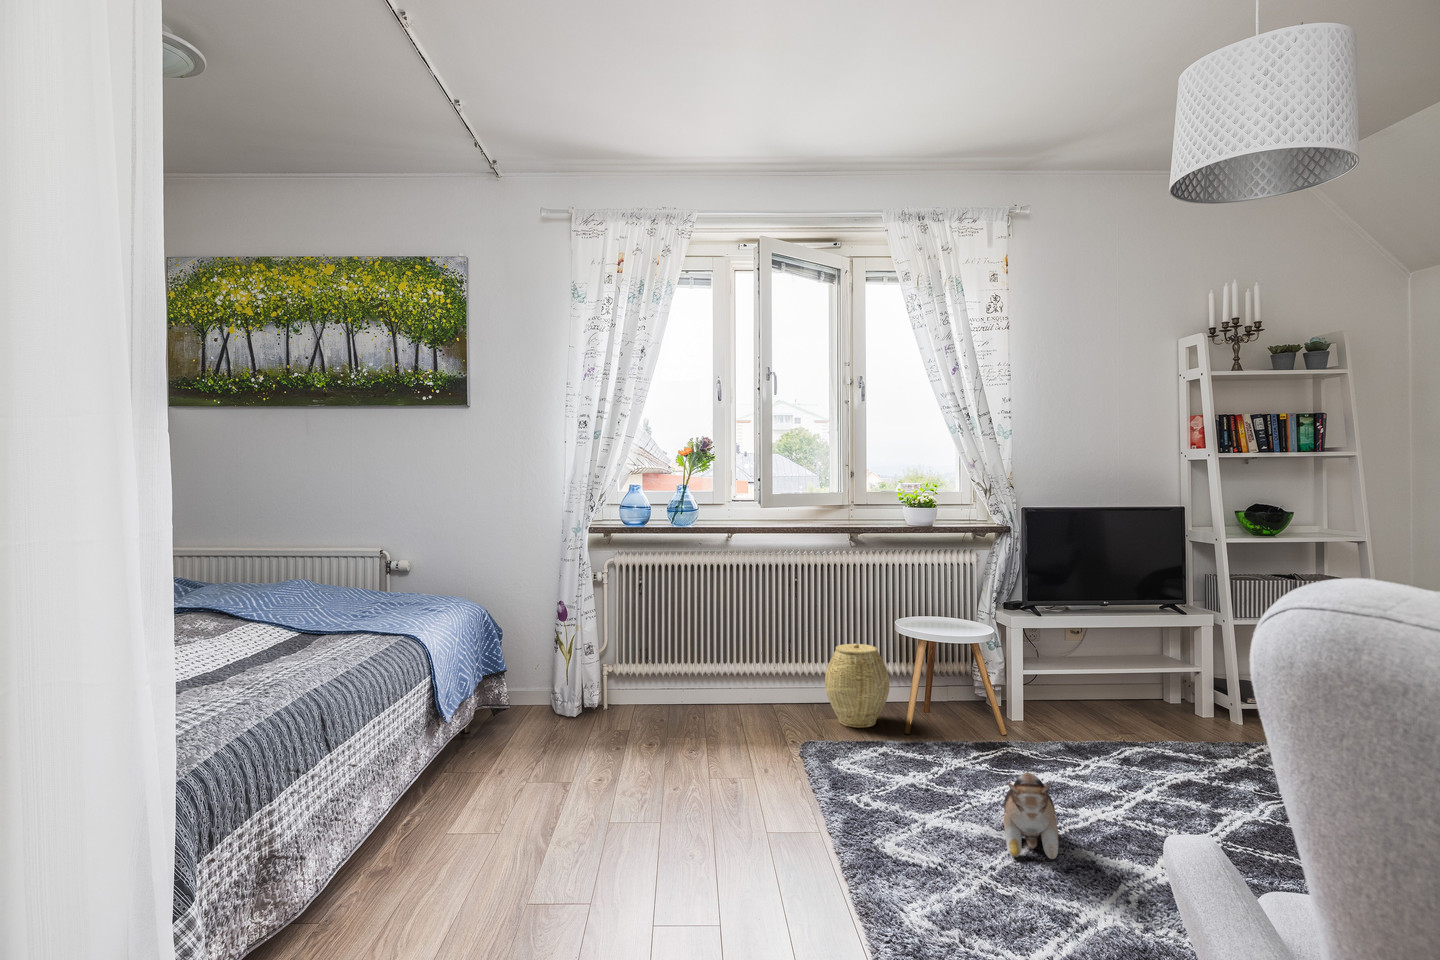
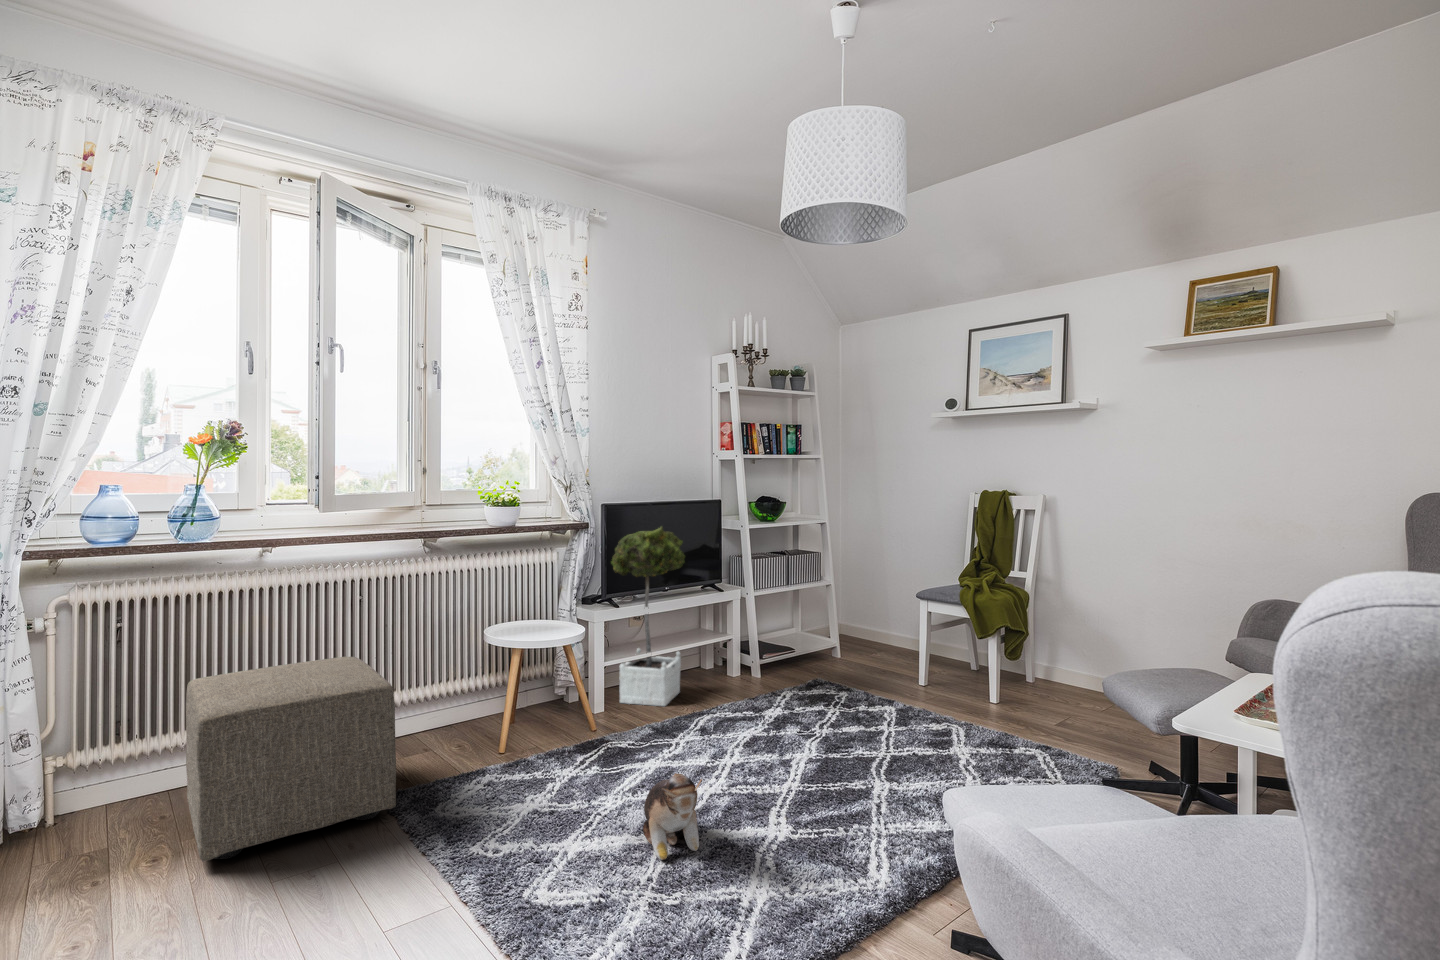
potted tree: none [1032,532,1121,729] -> present [611,527,685,706]
ottoman: none [665,627,802,761] -> present [186,657,396,862]
woven basket: present [825,644,890,728] -> none [401,660,477,756]

